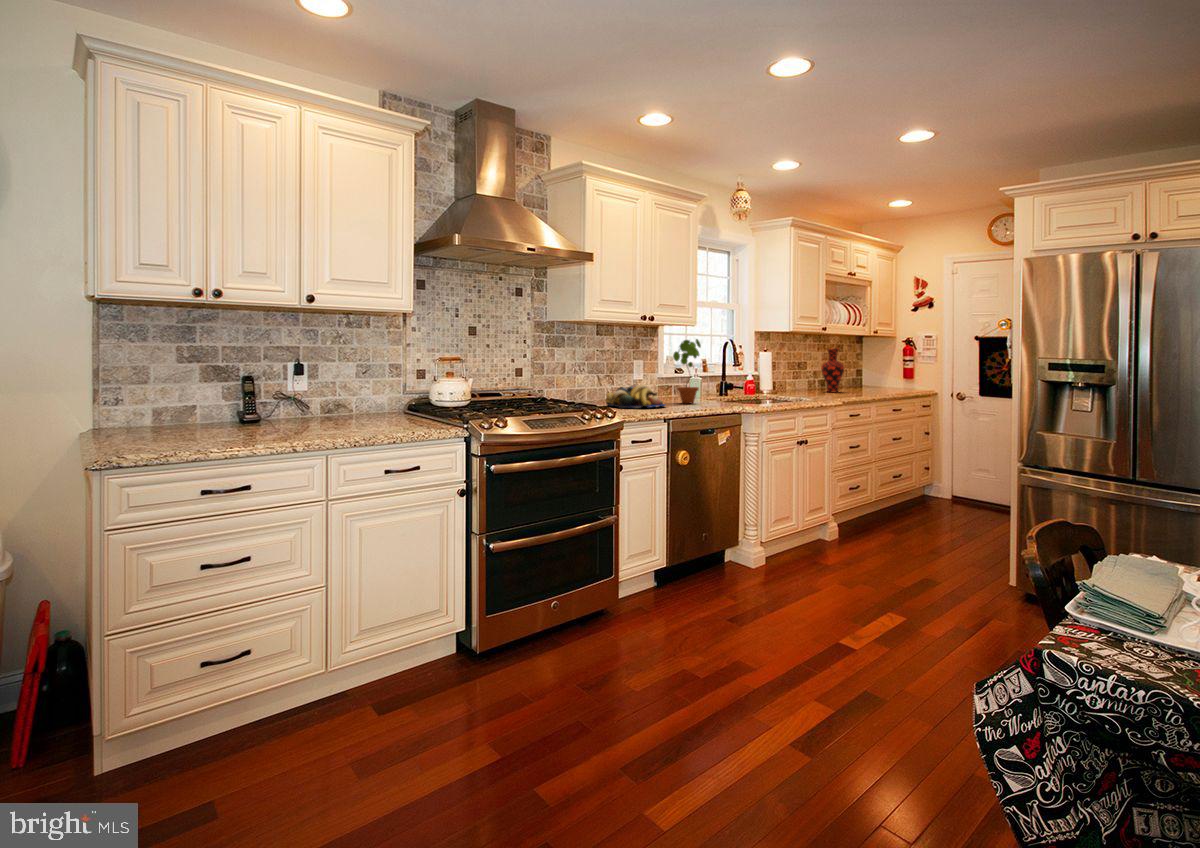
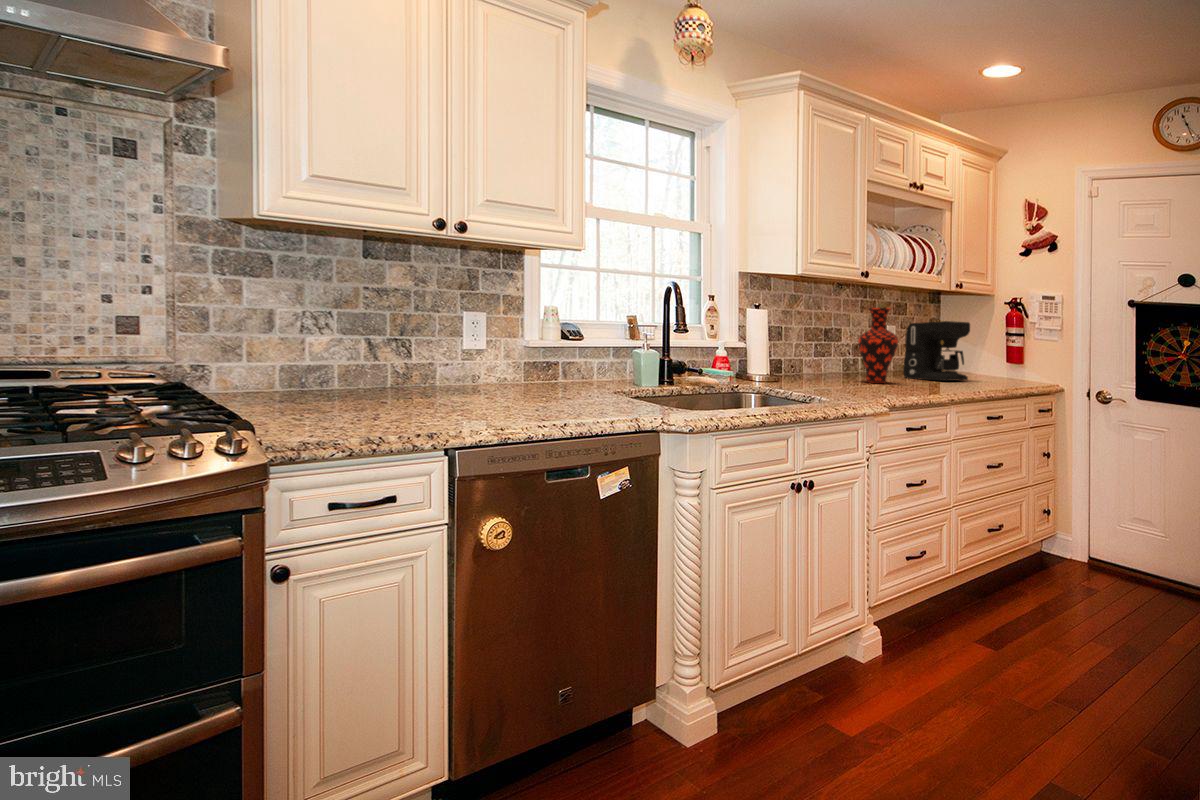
potted plant: present [673,339,701,403] -> none [505,267,566,402]
coffee maker: none [846,355,884,390] -> present [903,321,970,381]
fruit bowl: present [605,385,665,408] -> none [319,360,456,414]

